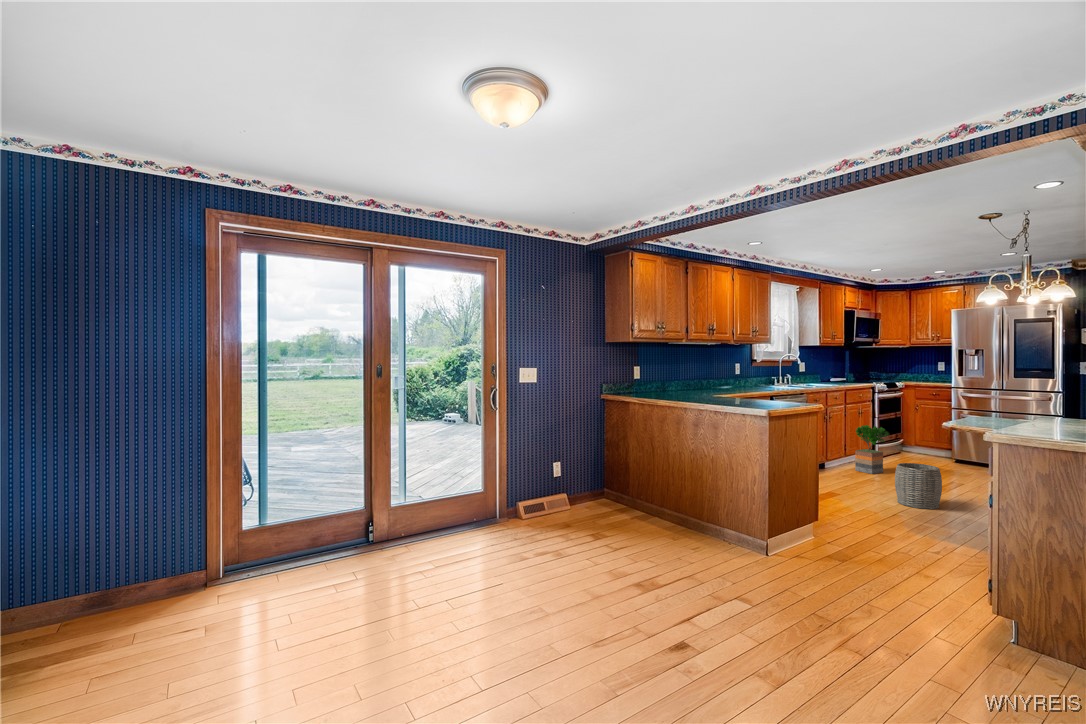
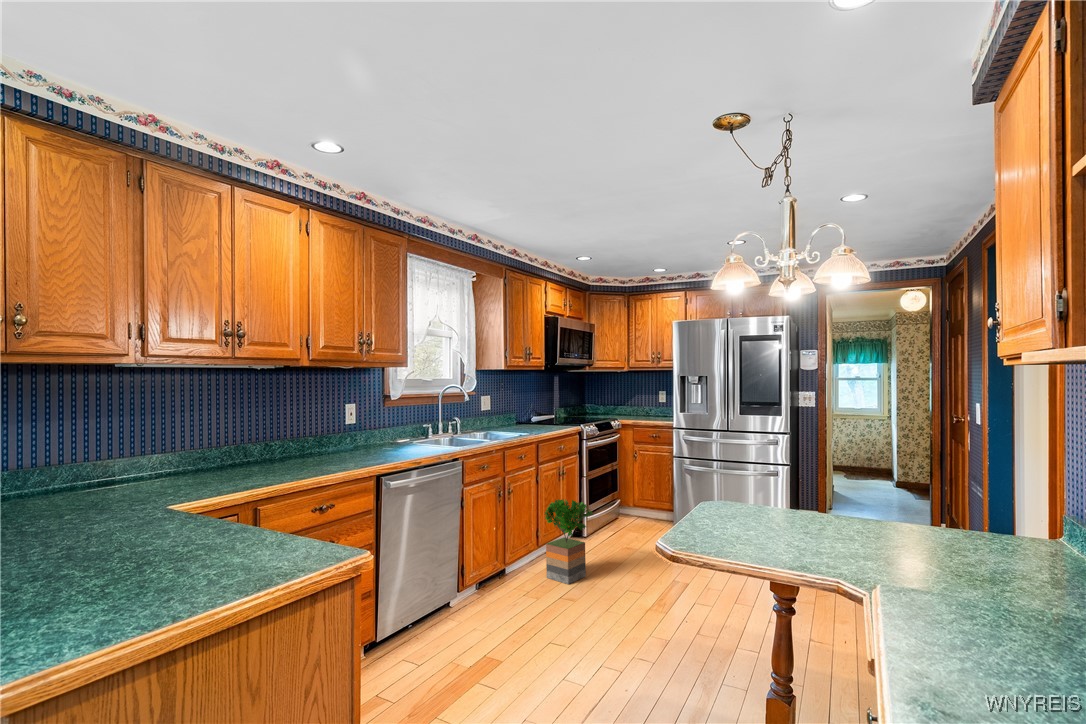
woven basket: present [895,463,942,509] -> none [583,594,659,702]

